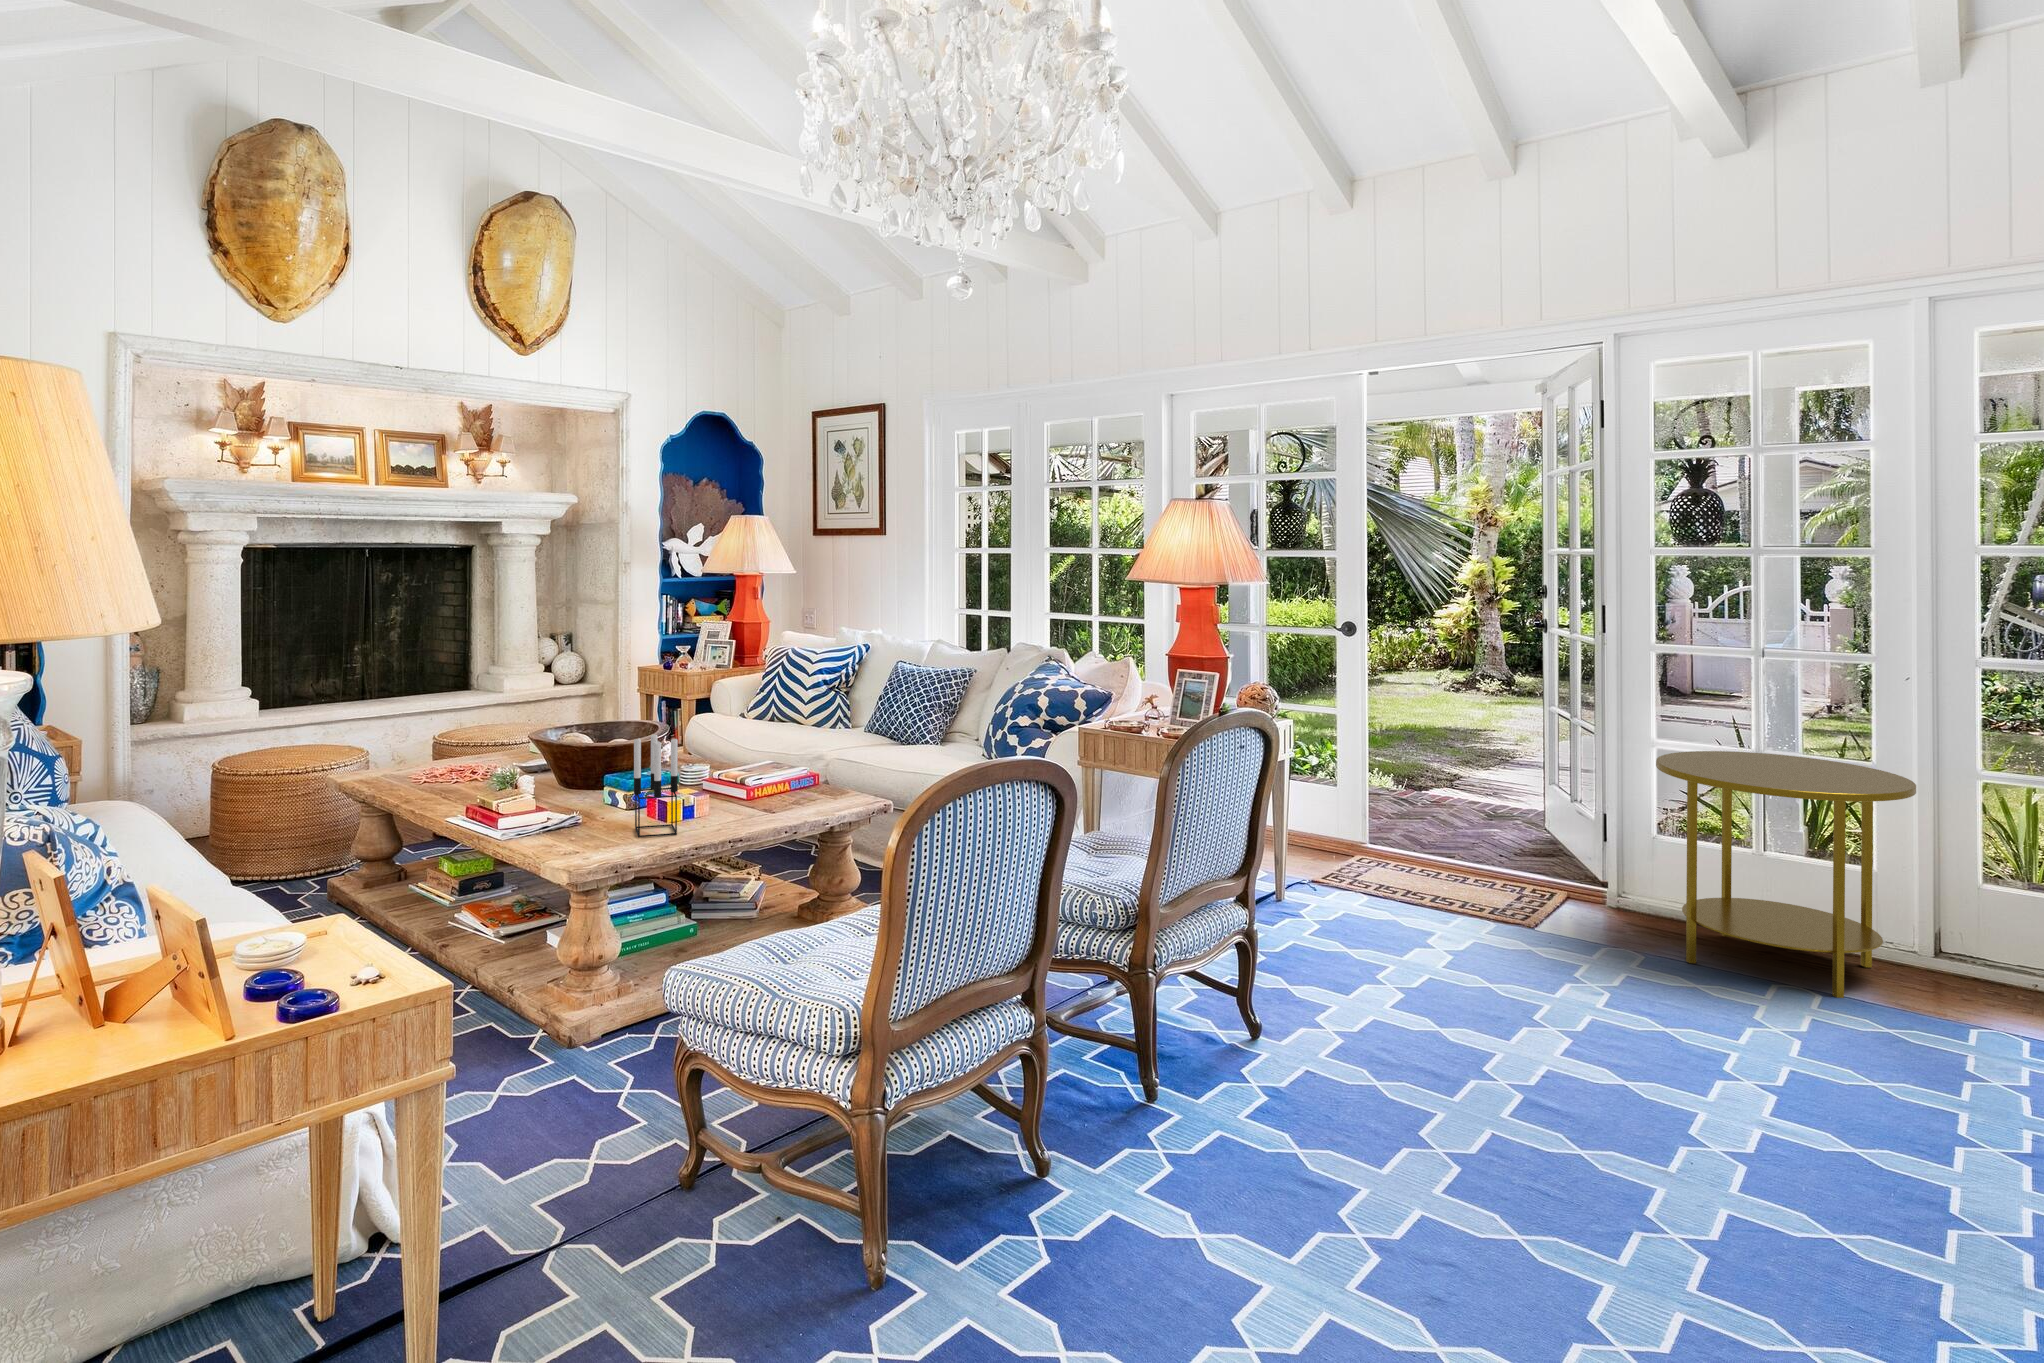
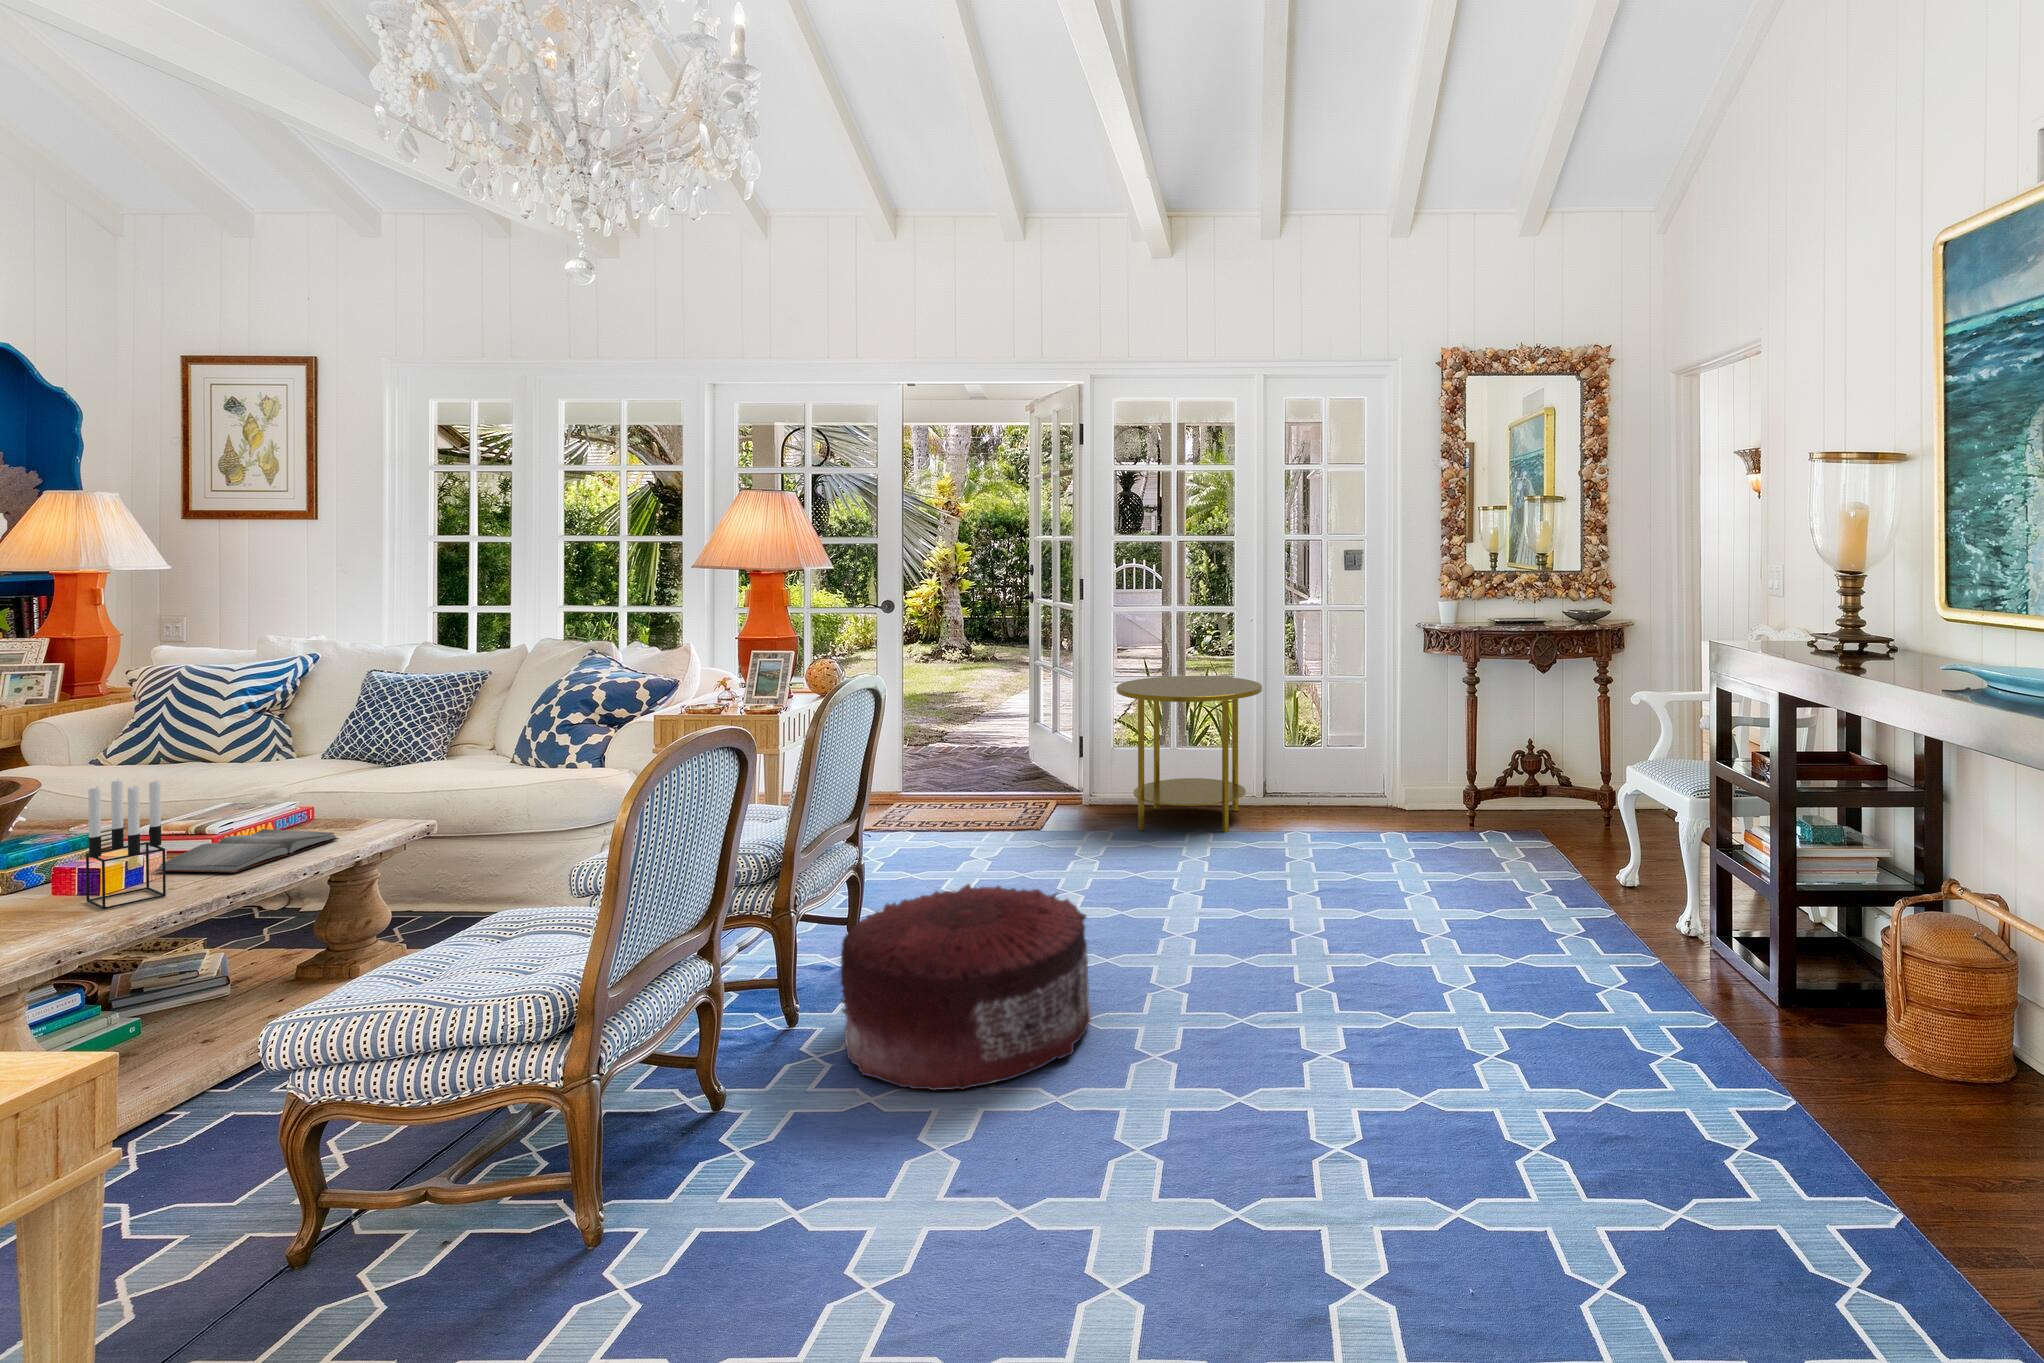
hardback book: none [685,788,806,823] -> present [155,829,339,872]
pouf: none [1184,990,1518,1275] -> present [841,884,1091,1091]

